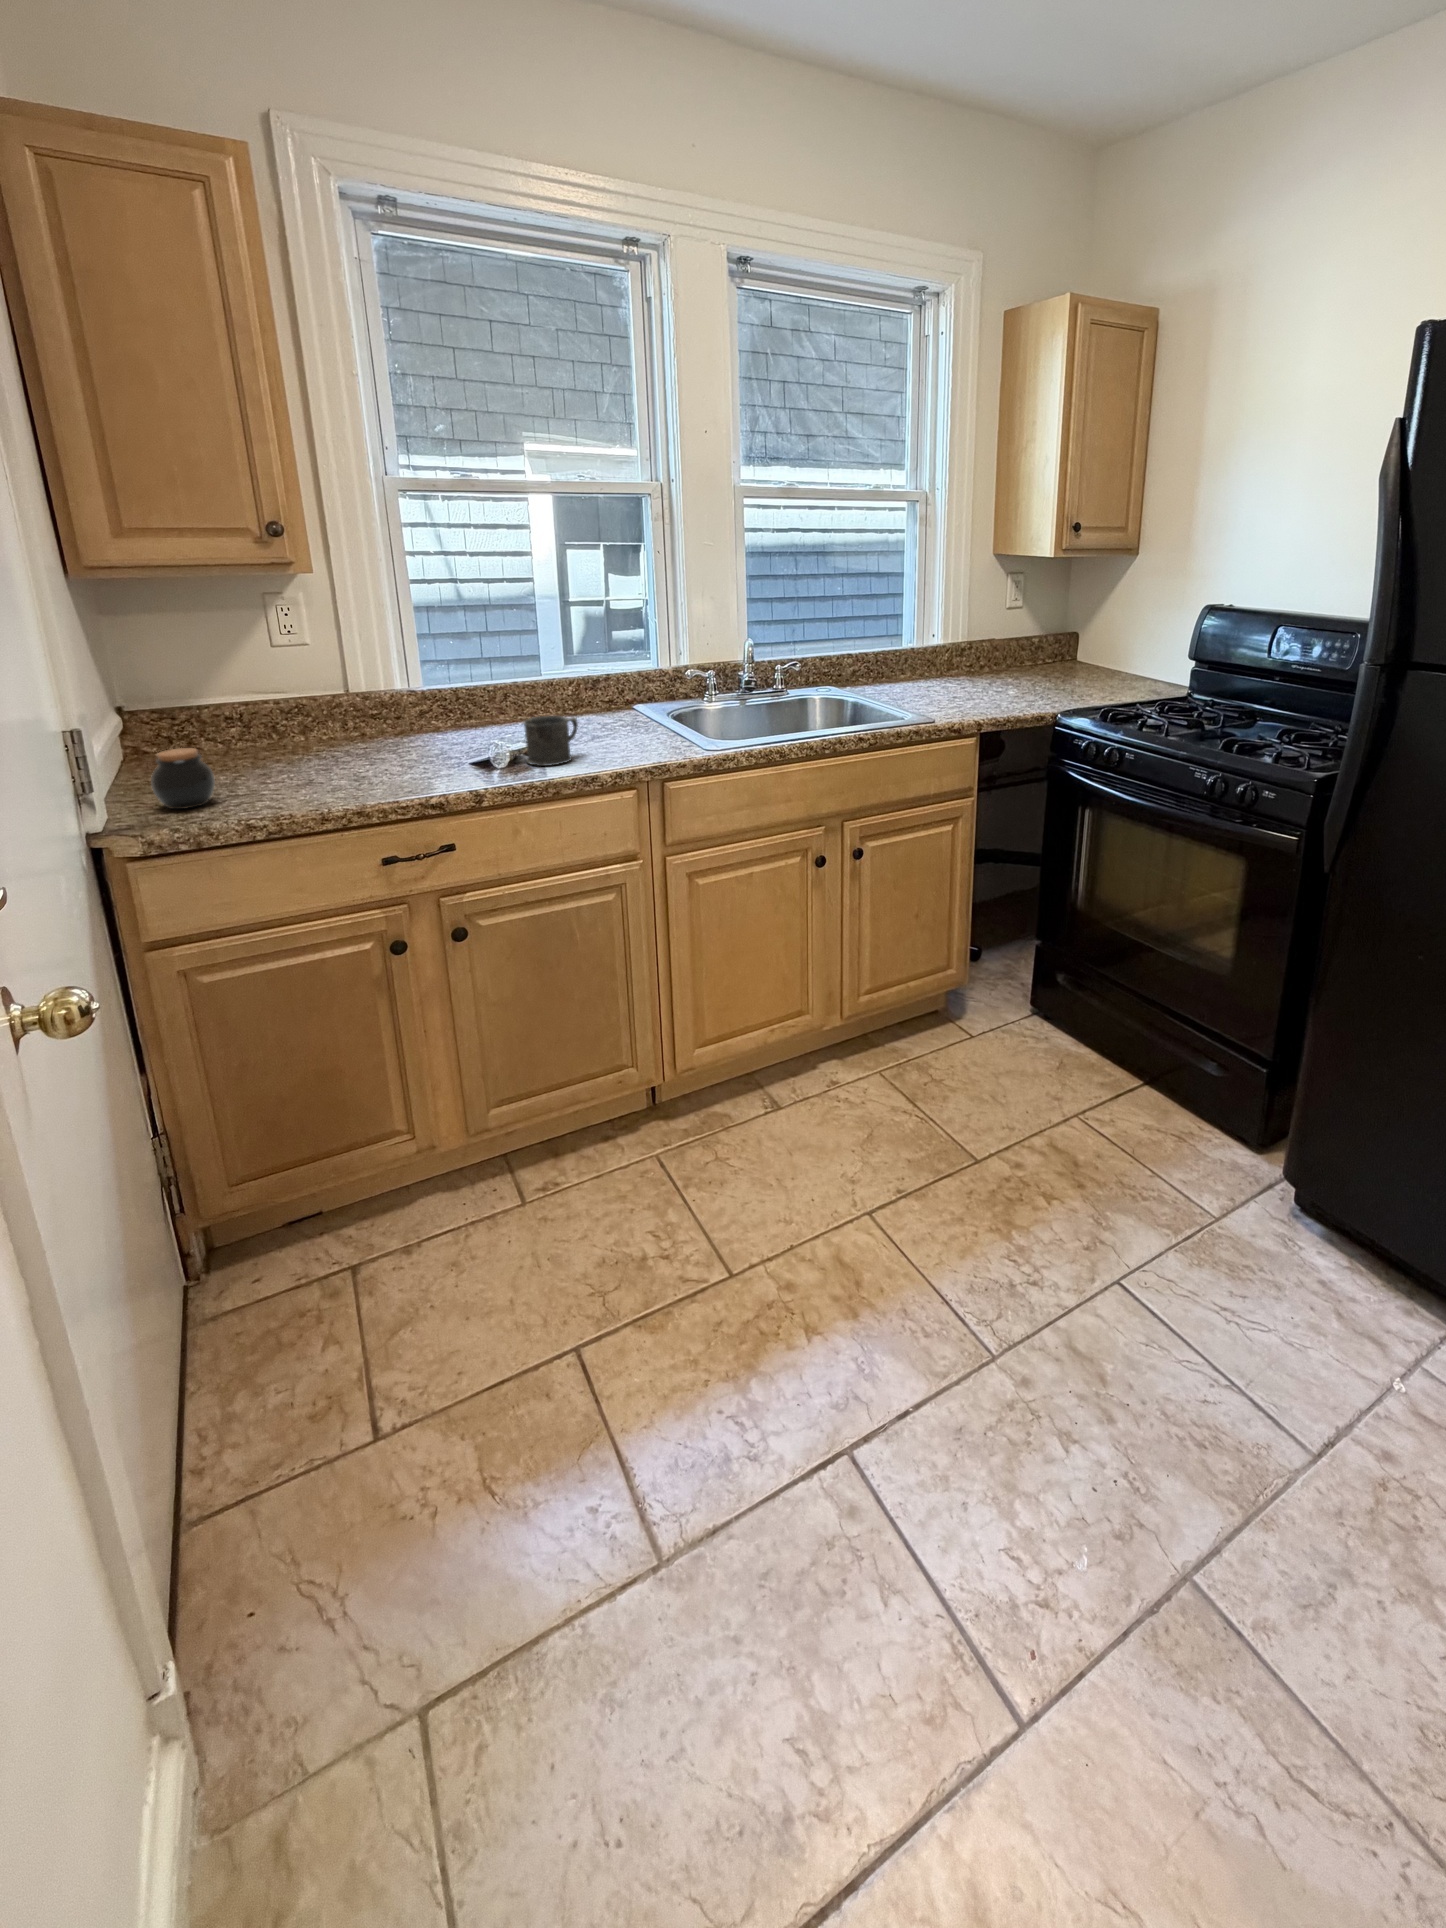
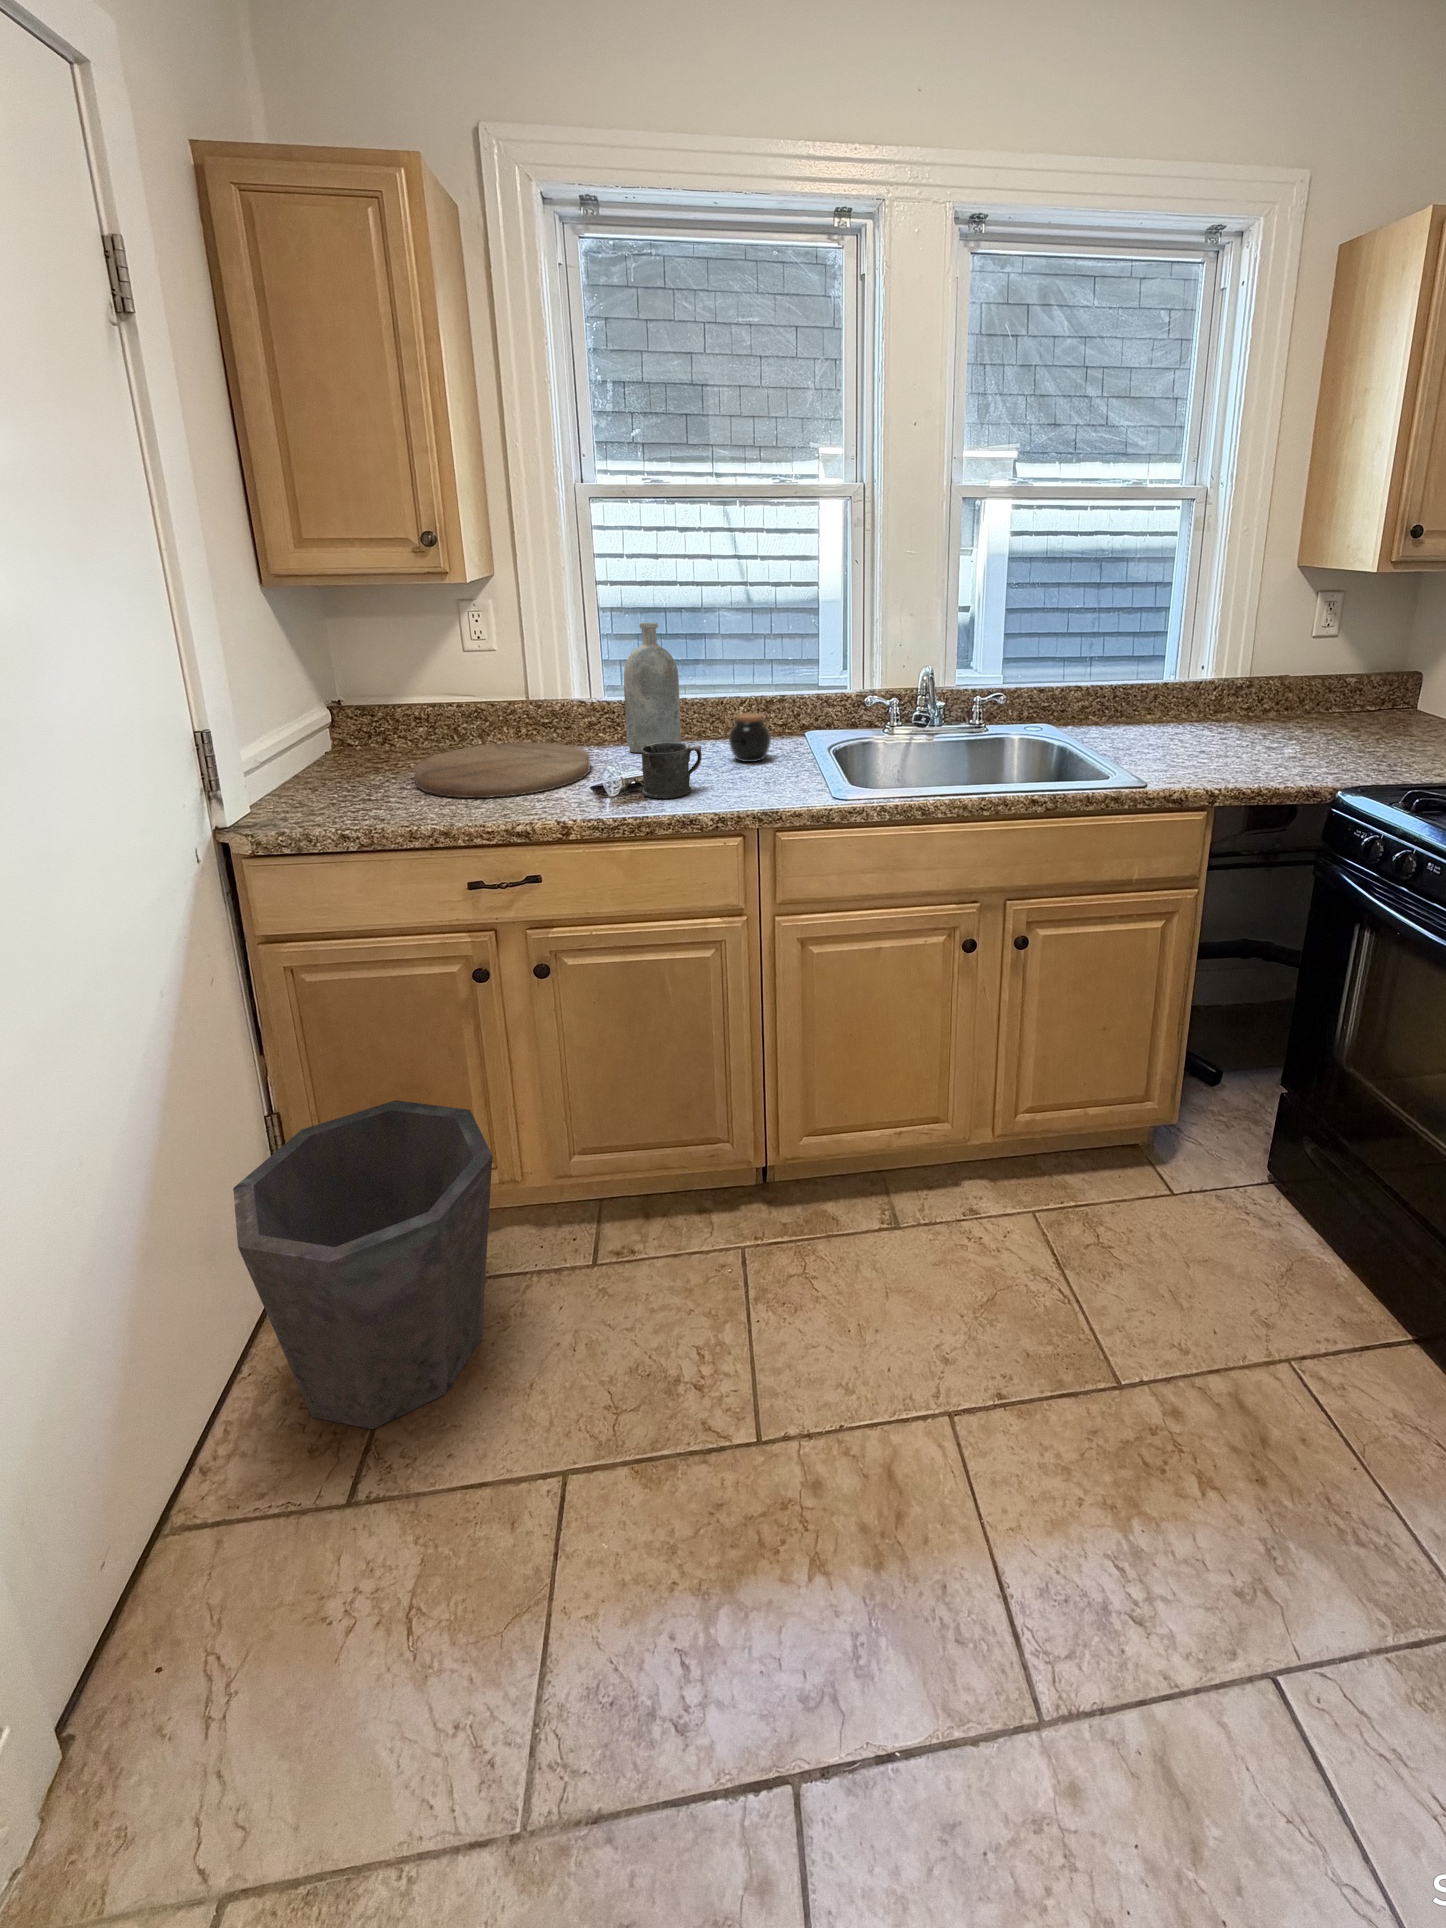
bottle: none [465,610,523,734] -> present [624,622,681,753]
cutting board: none [267,731,454,784] -> present [414,742,590,798]
jar: present [151,748,215,809] -> present [729,713,771,762]
waste bin: none [184,1075,452,1392] -> present [233,1100,492,1429]

